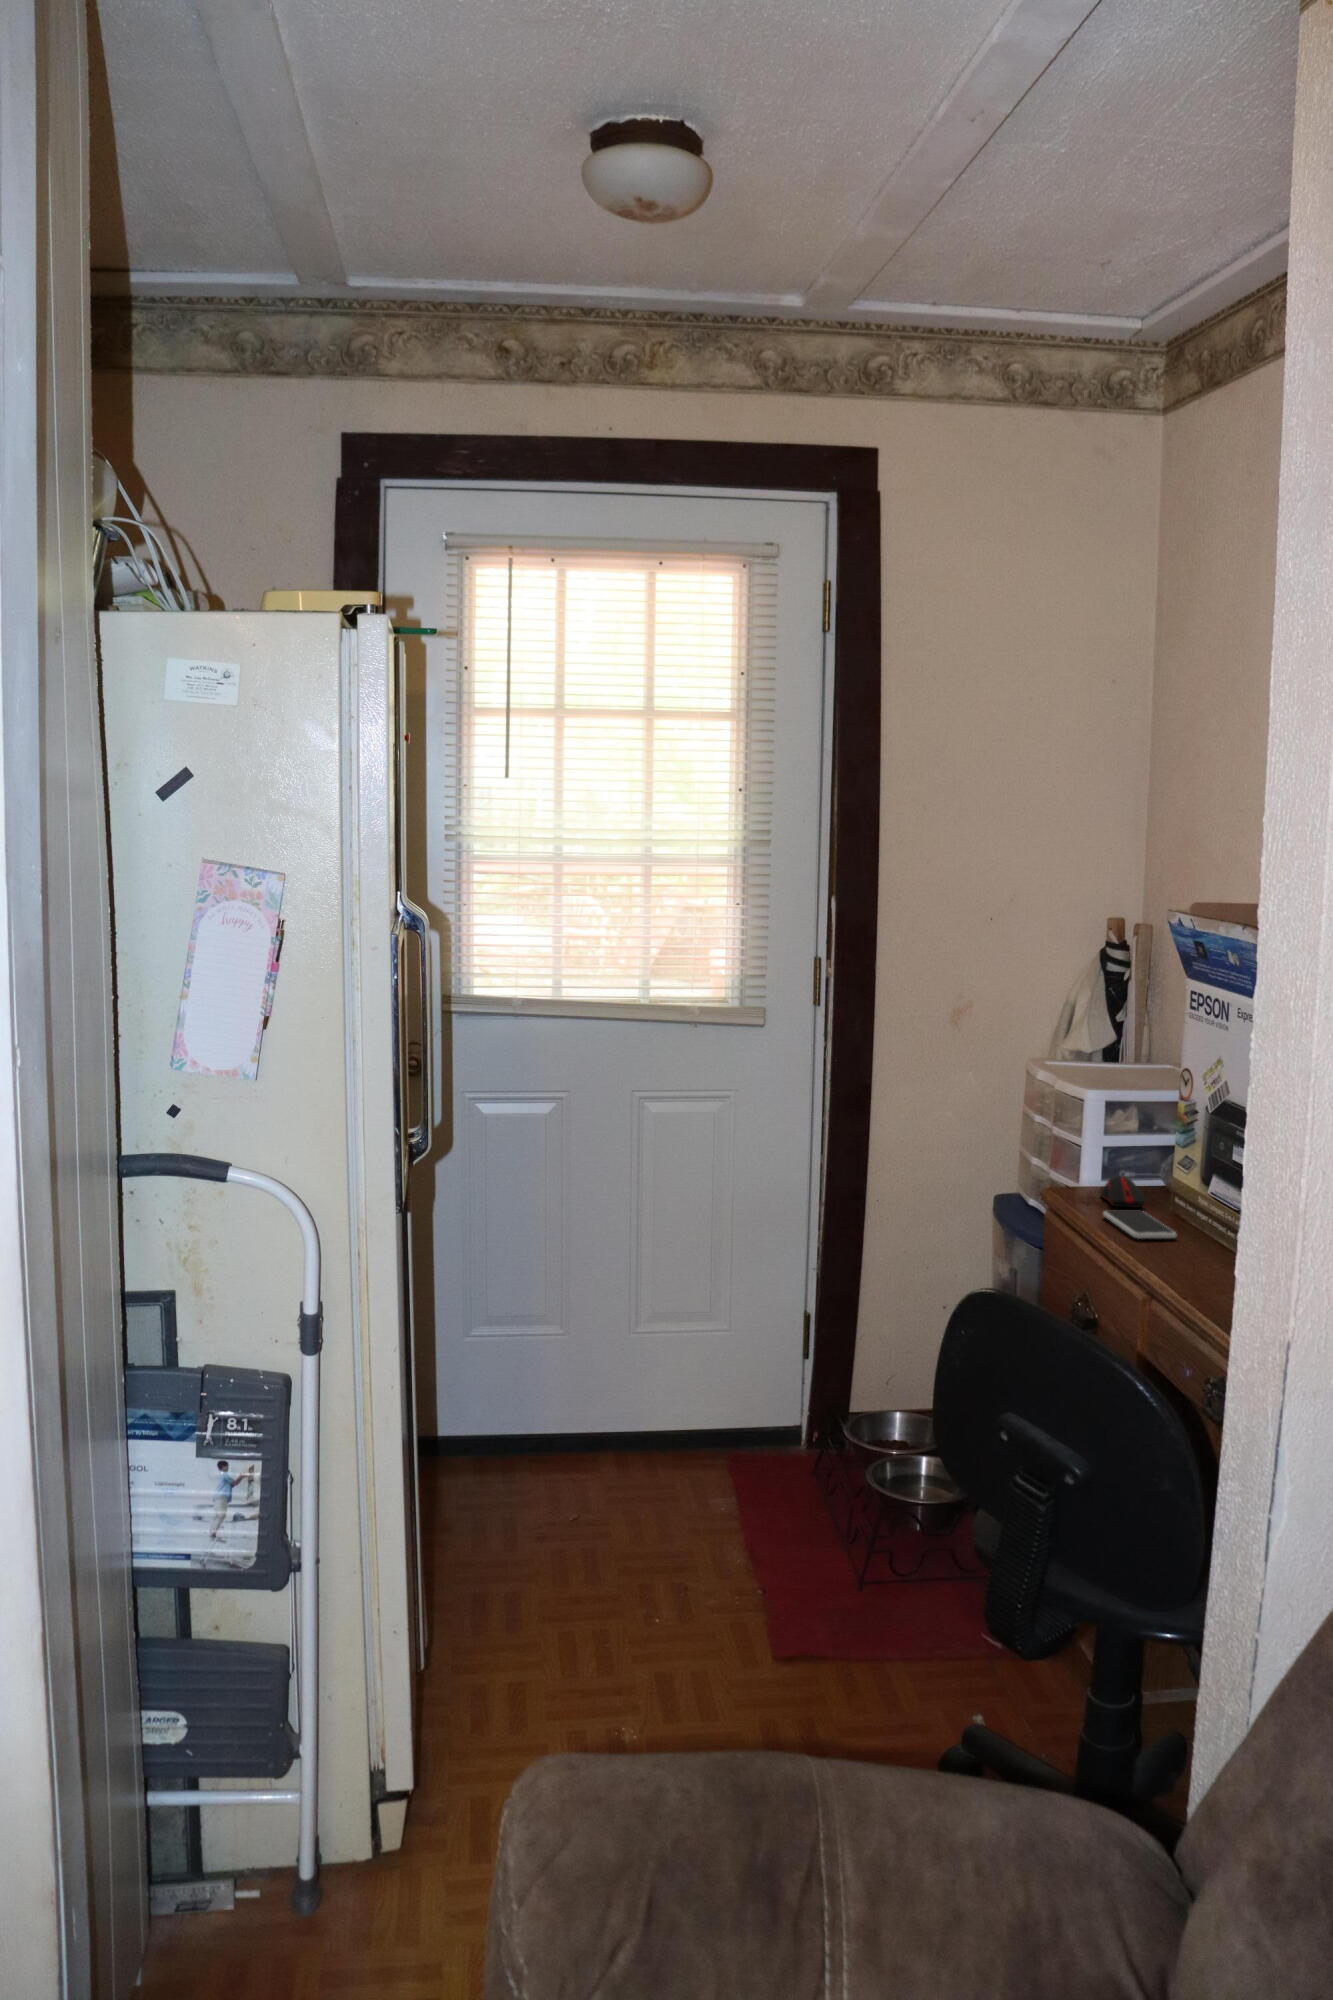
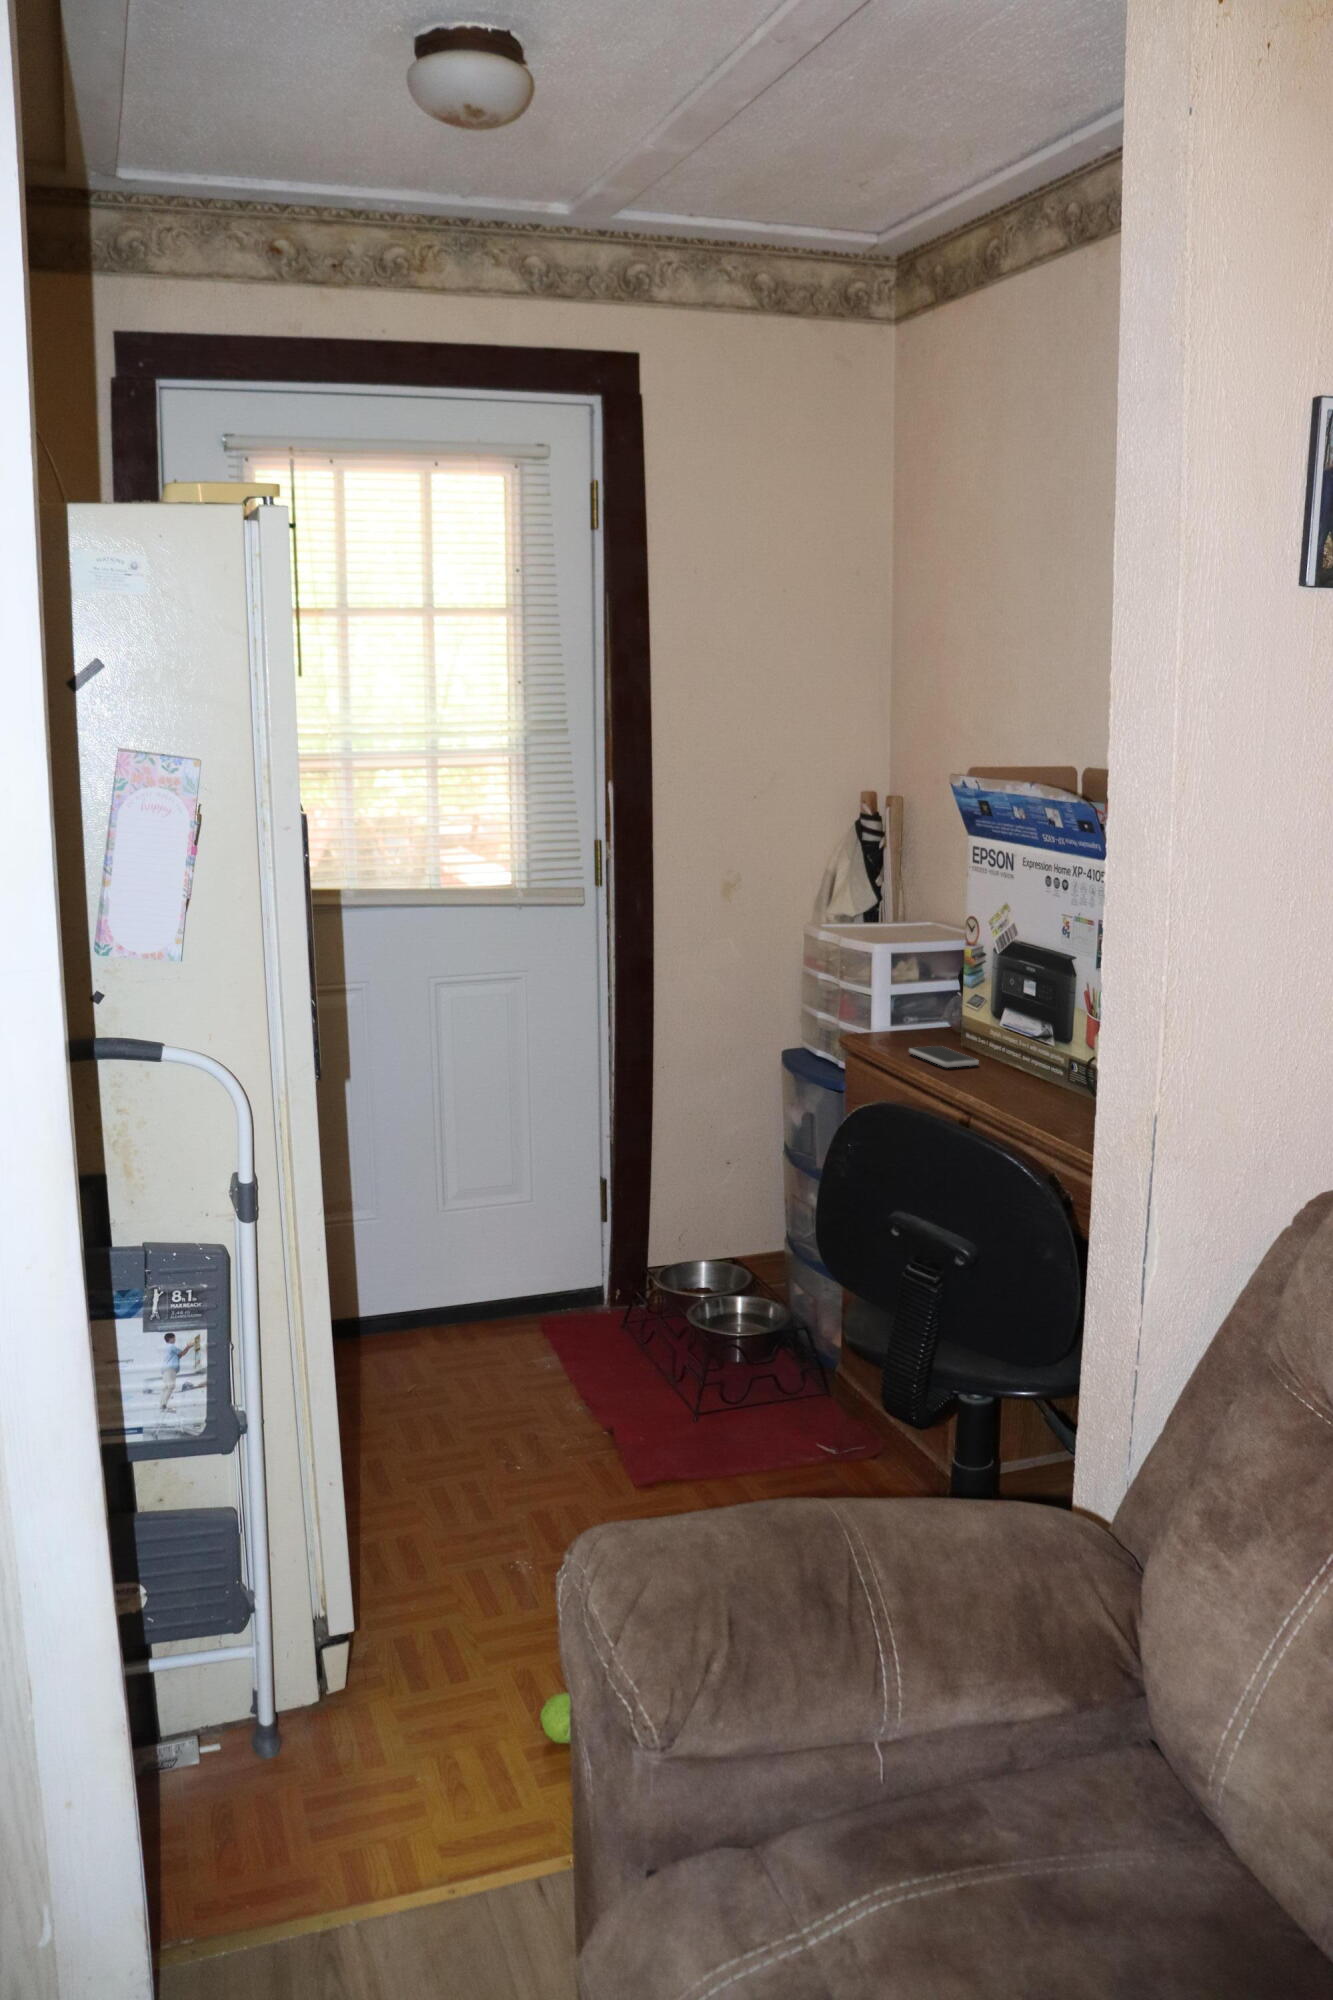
computer mouse: present [1100,1175,1145,1207] -> none [897,1018,940,1045]

